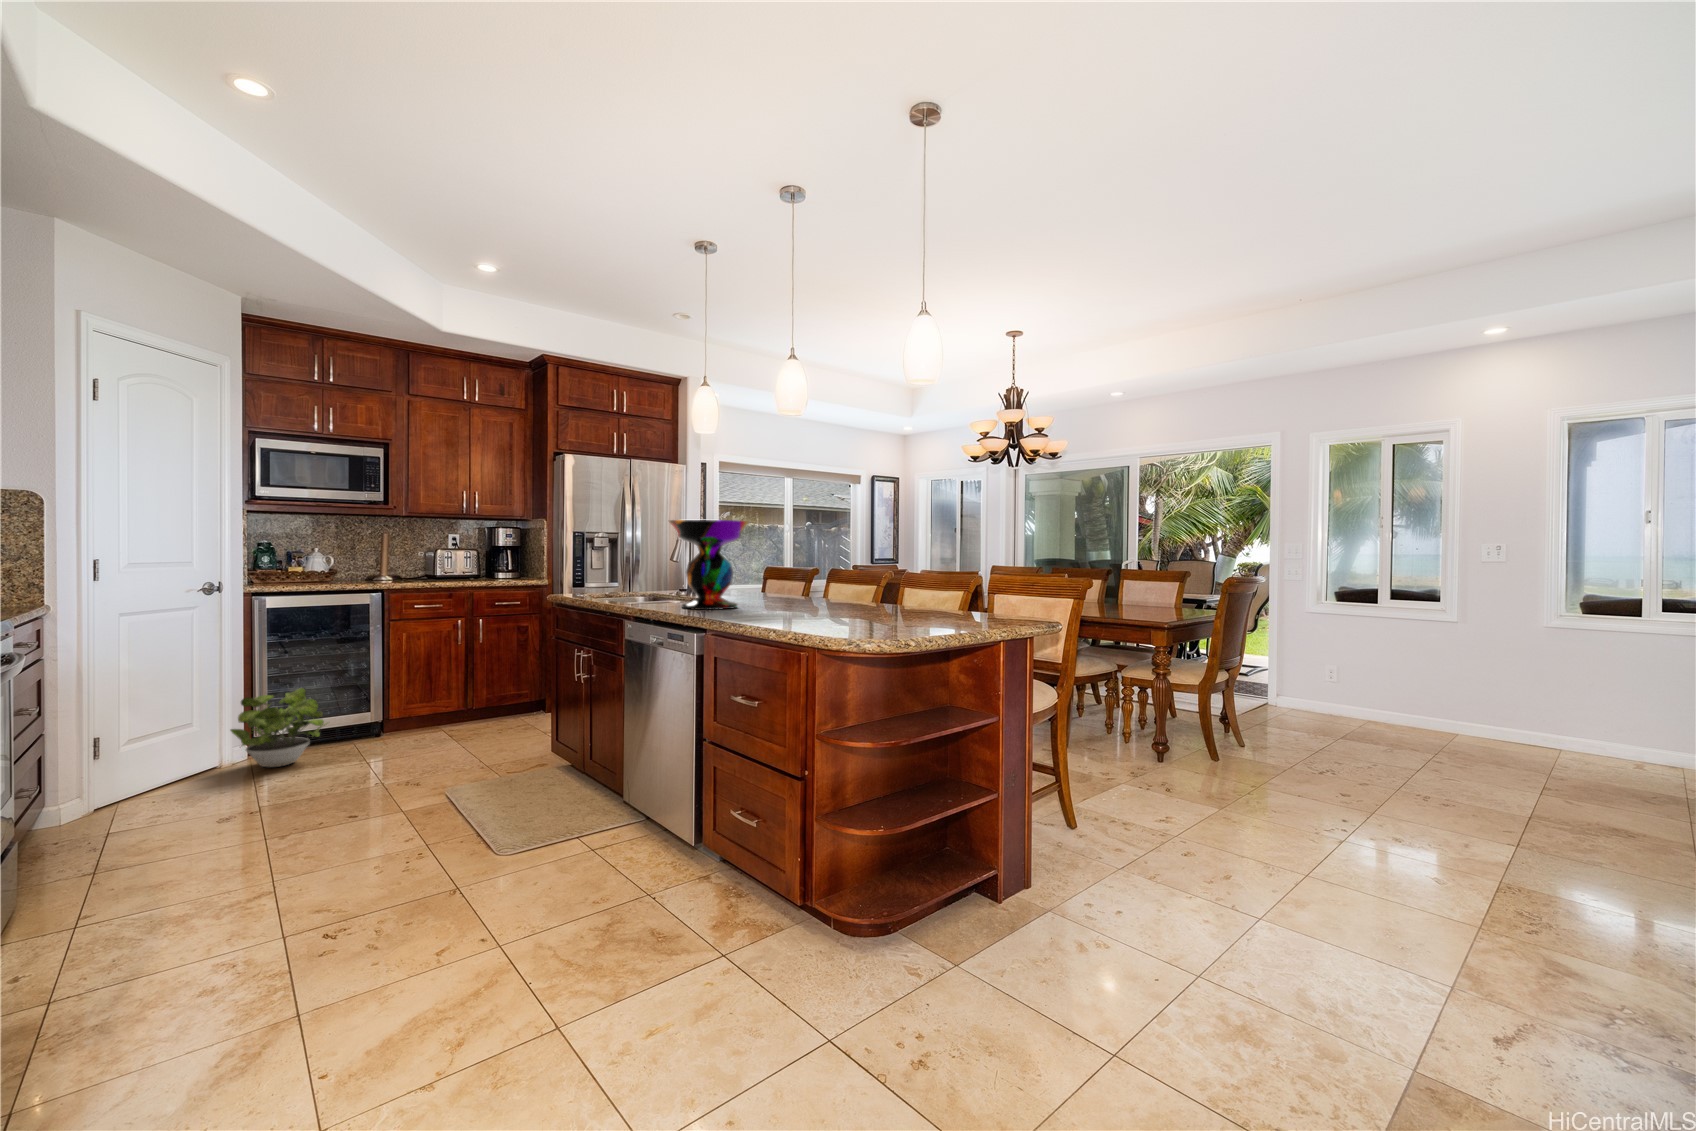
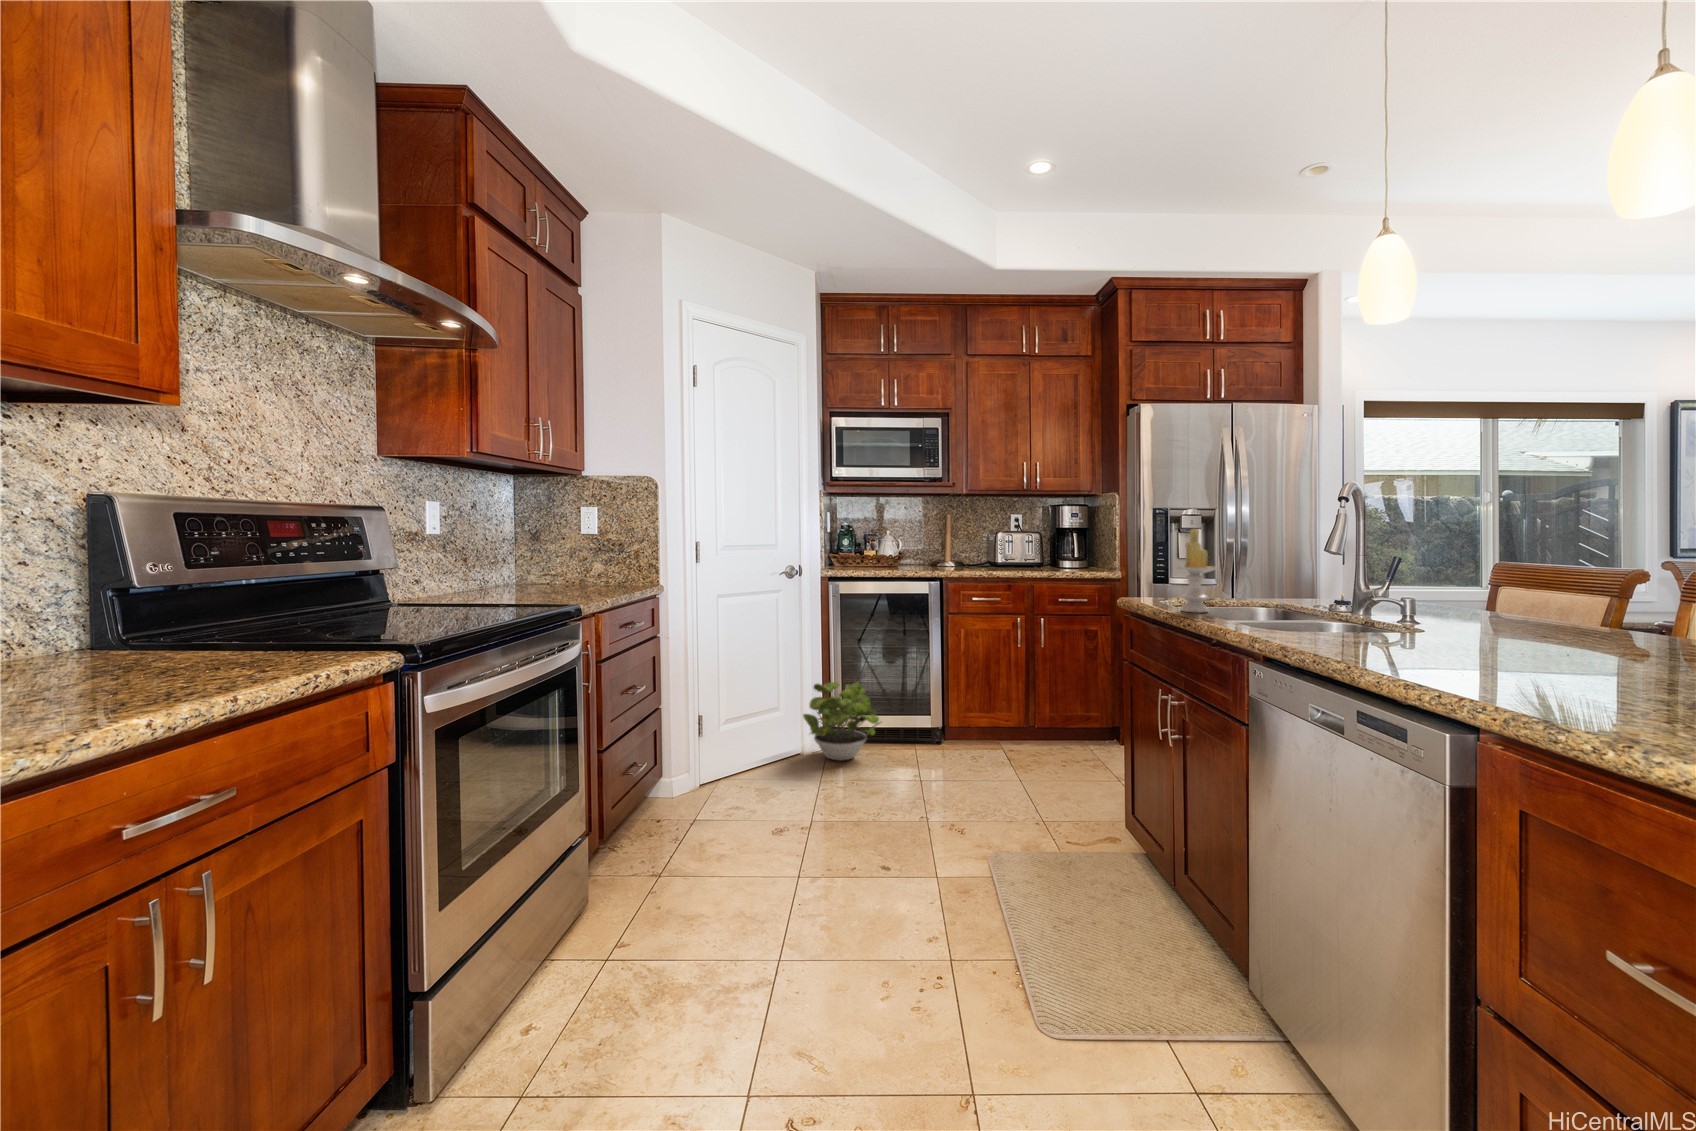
decorative bowl: present [669,520,750,610] -> none [1349,473,1566,666]
candle: none [583,546,611,599] -> present [1173,529,1218,612]

